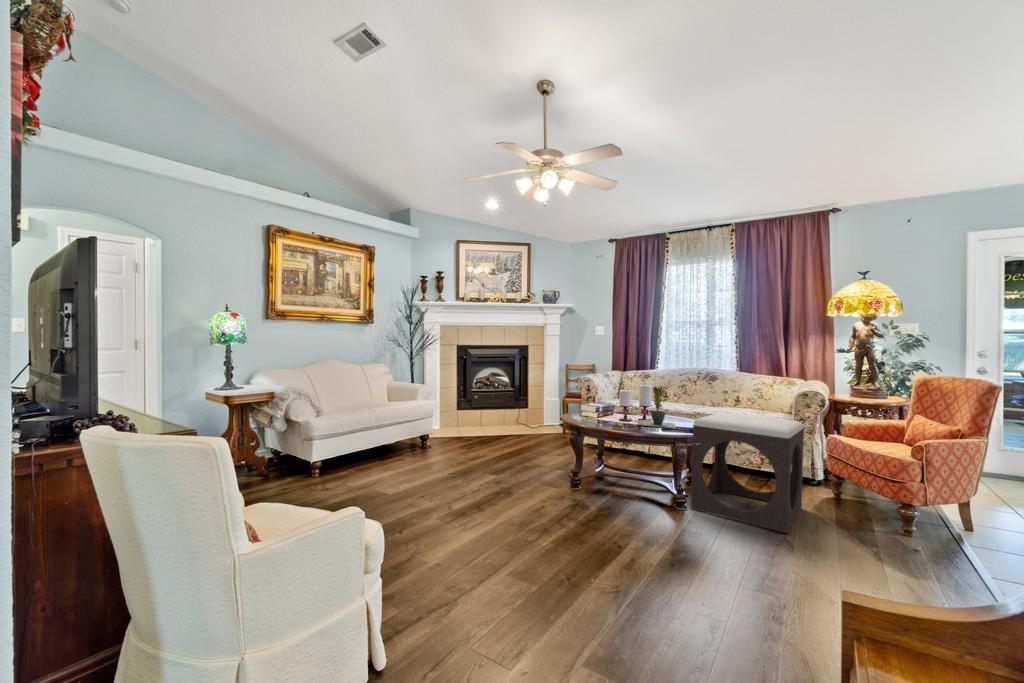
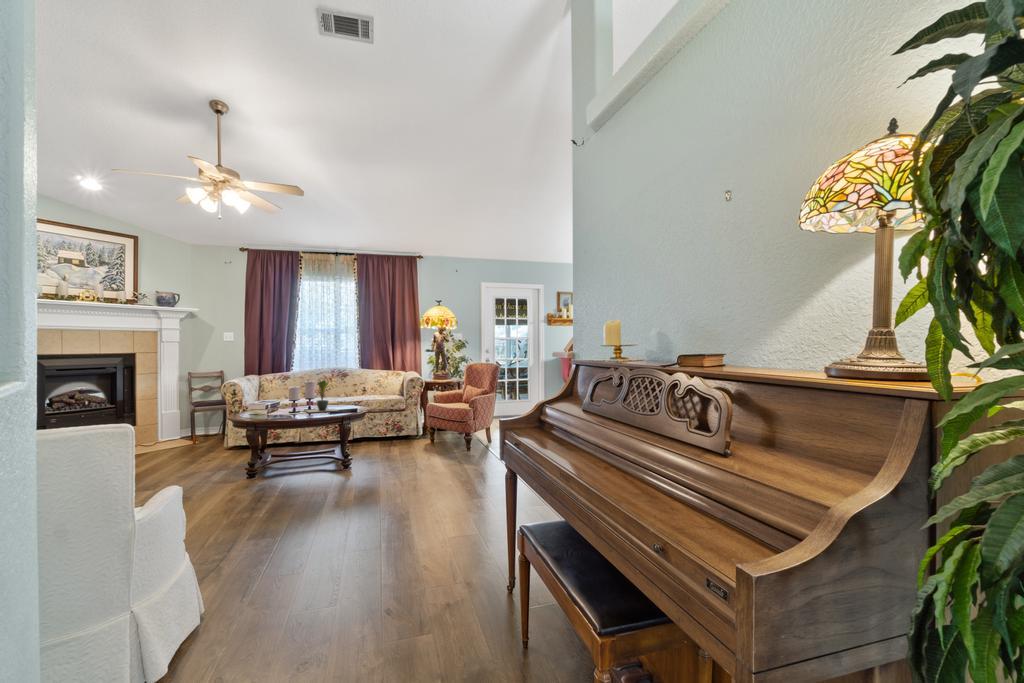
footstool: present [690,412,804,533] -> none [353,395,417,467]

